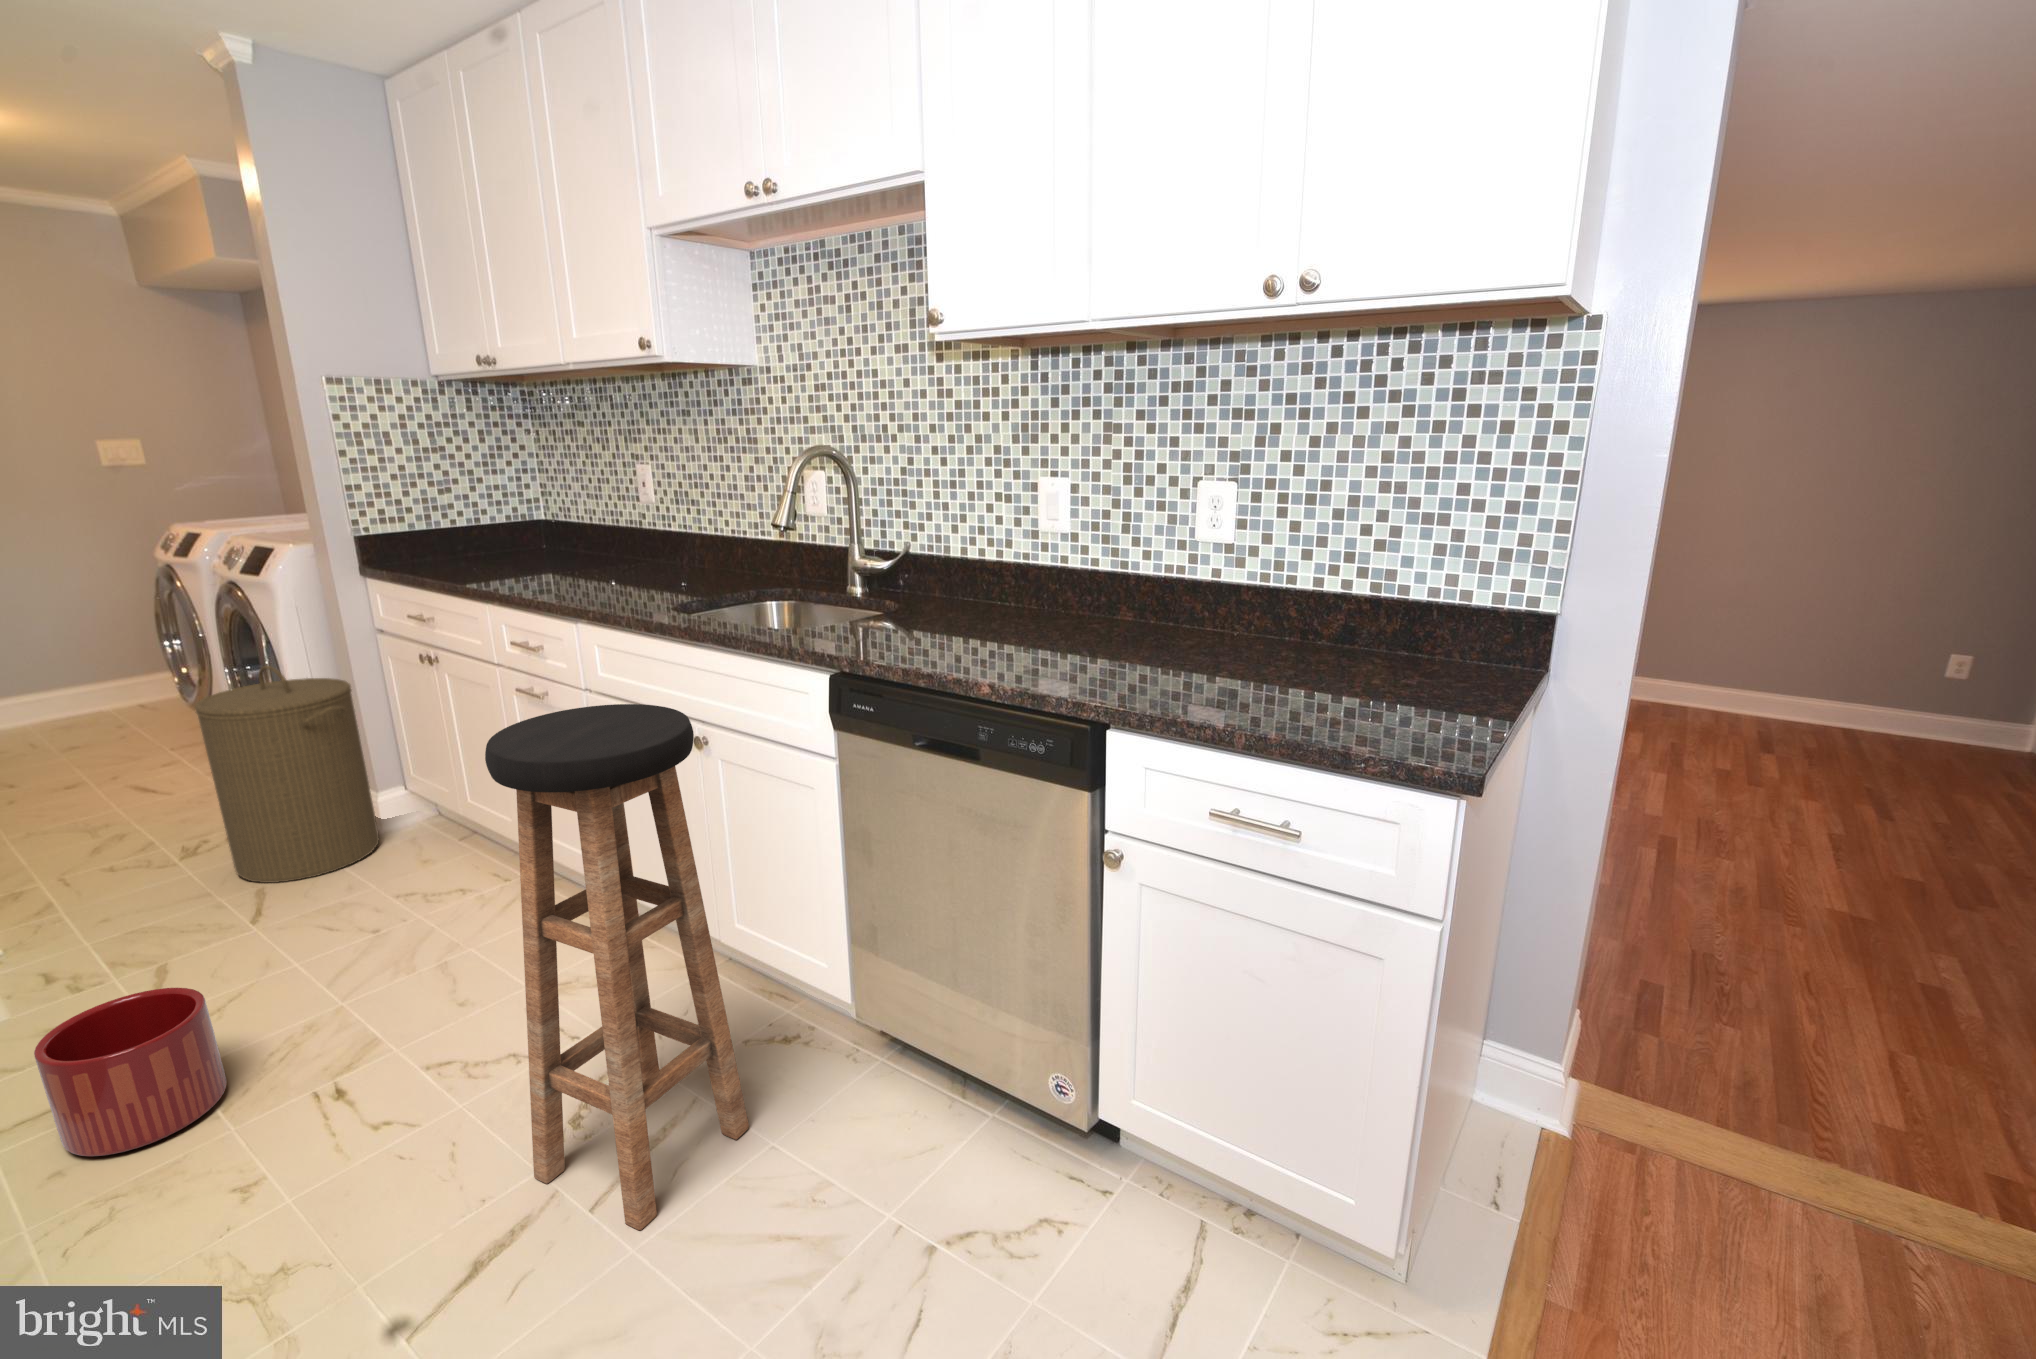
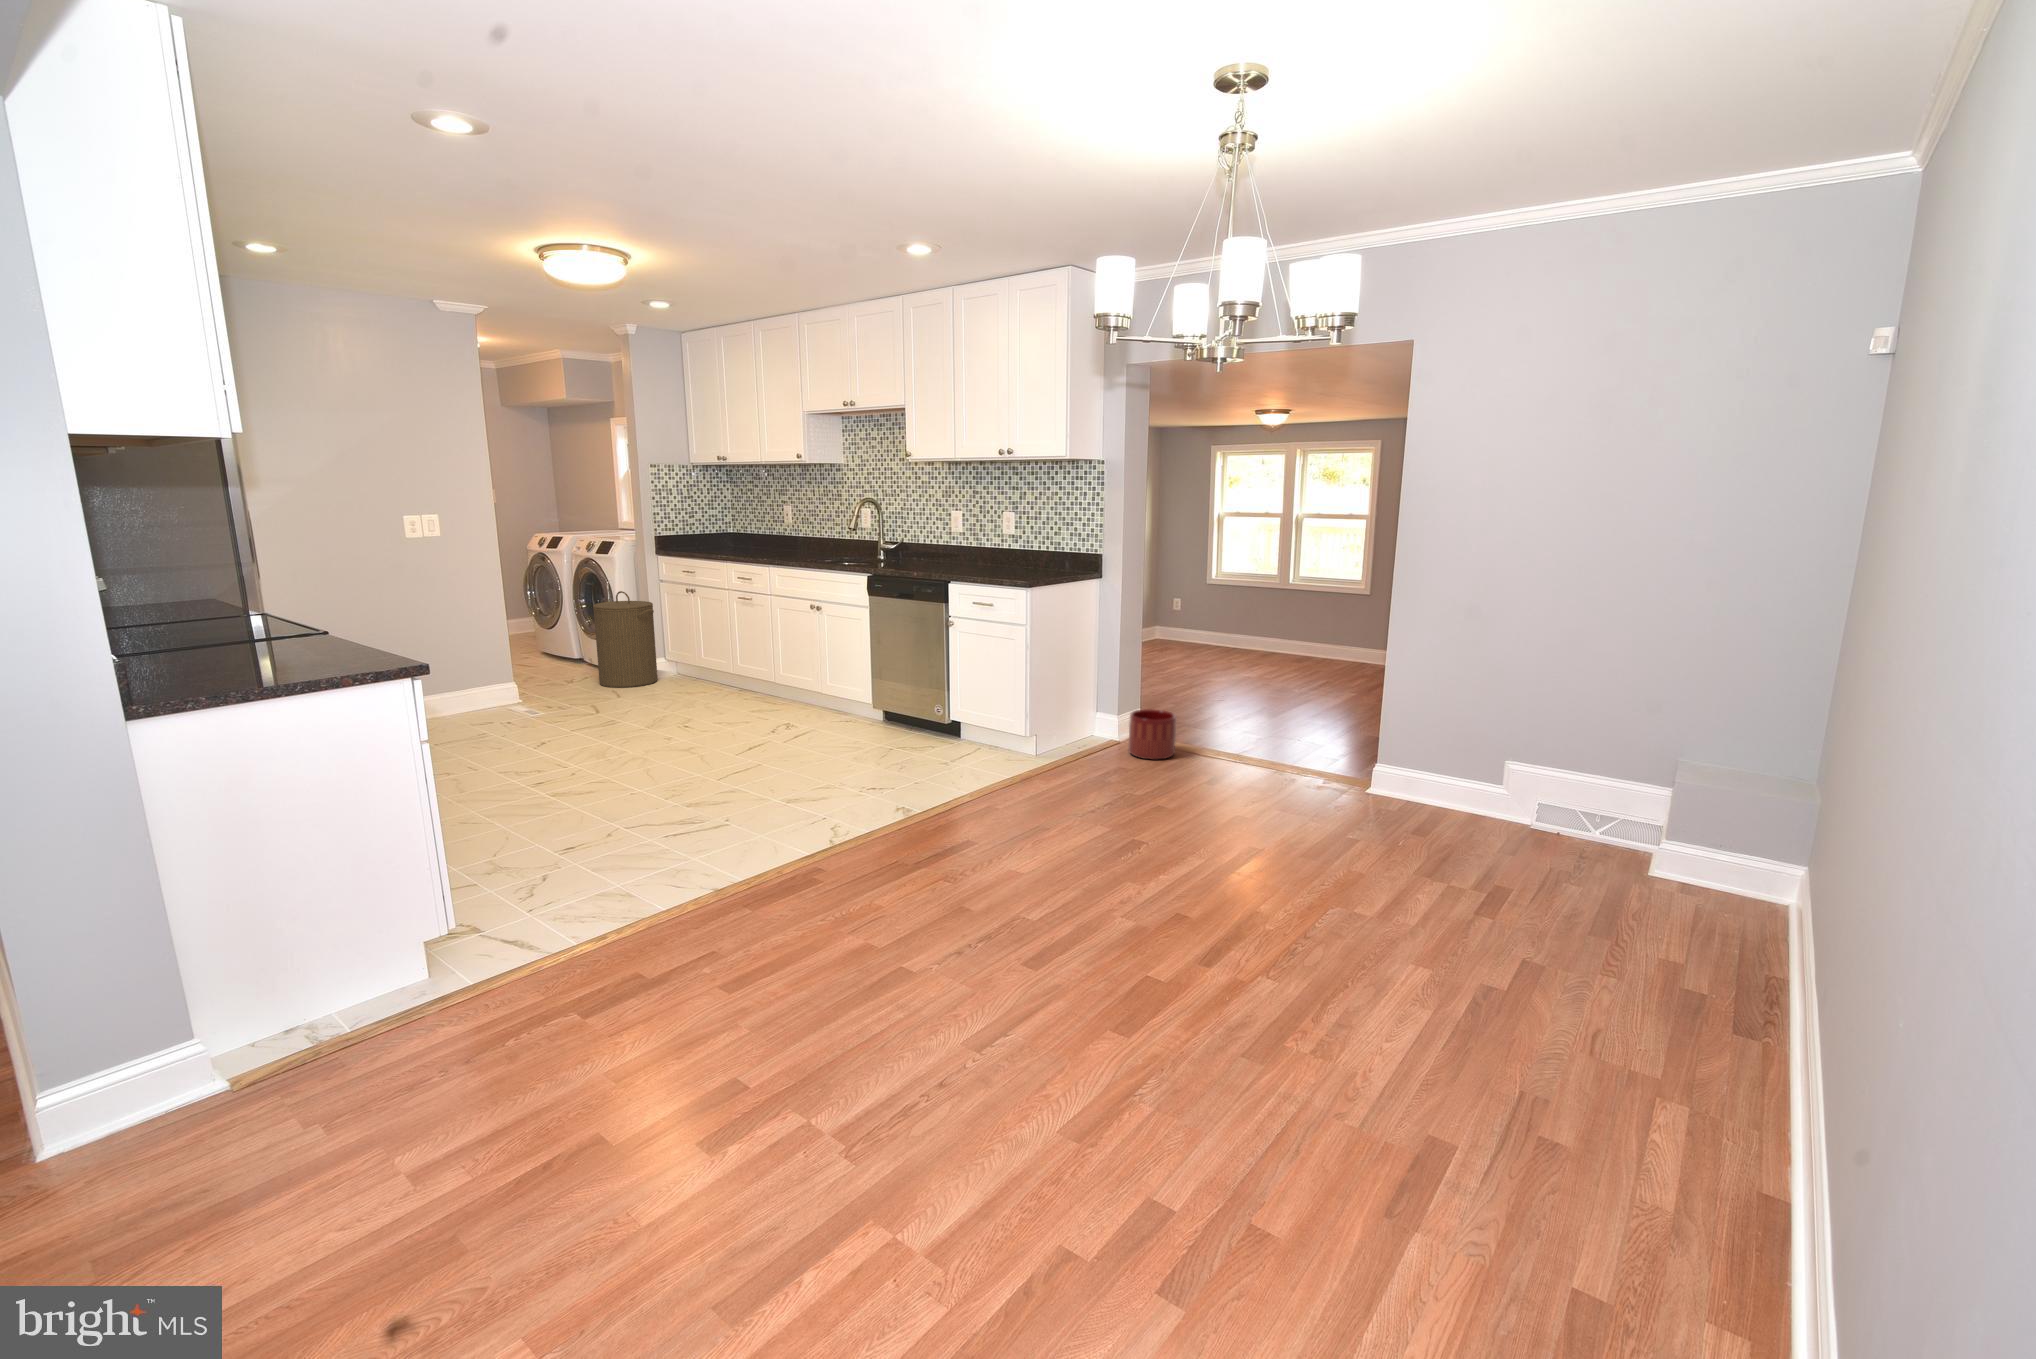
bar stool: present [485,704,749,1230] -> none [763,580,834,744]
planter: present [34,988,227,1156] -> present [1129,709,1176,760]

